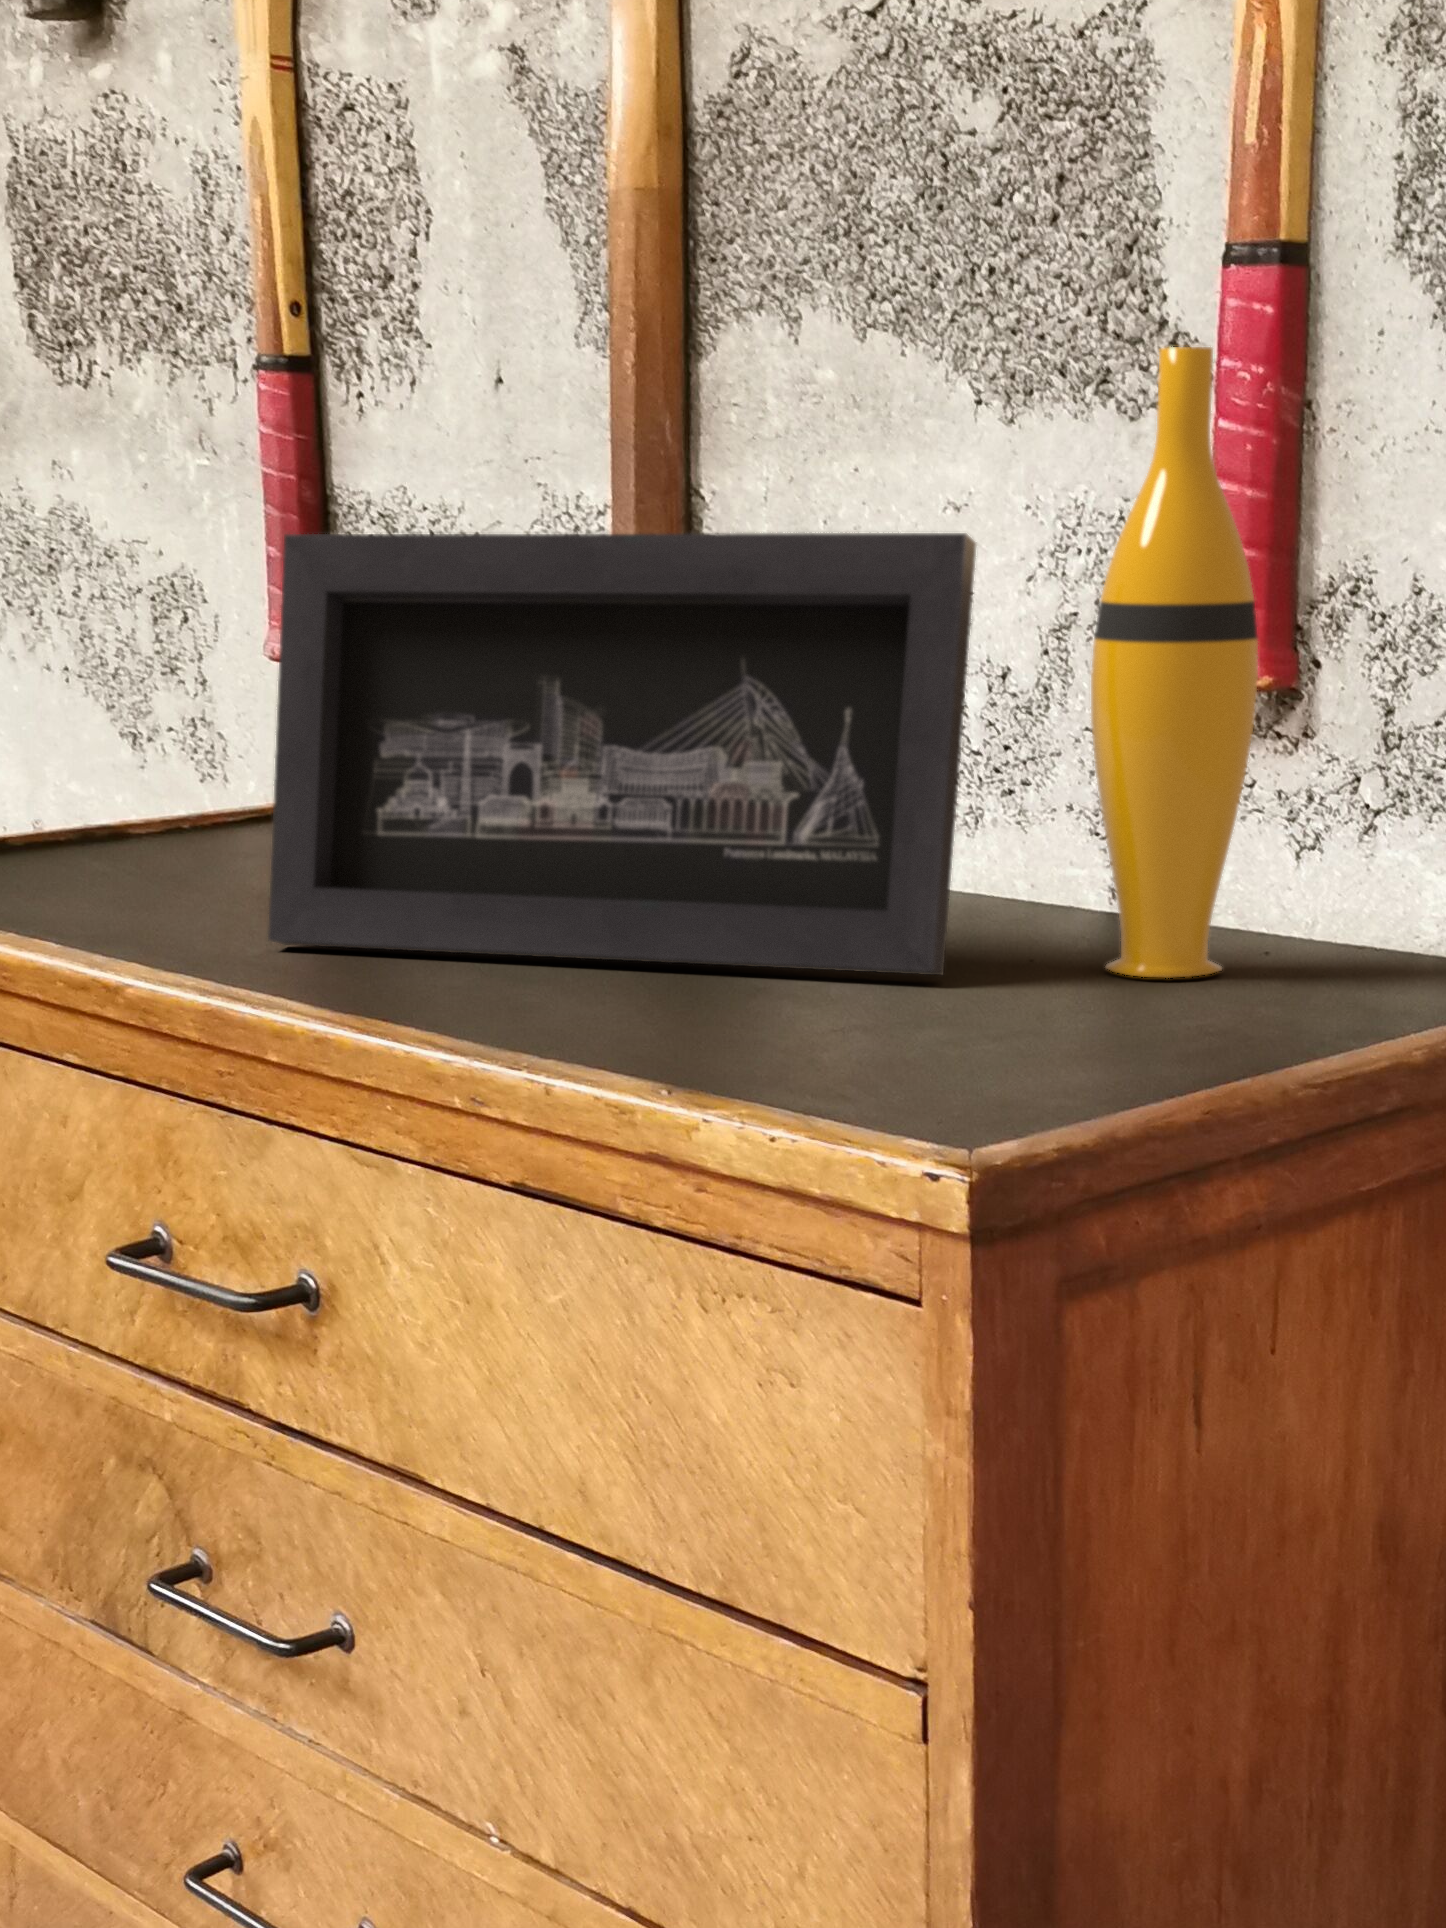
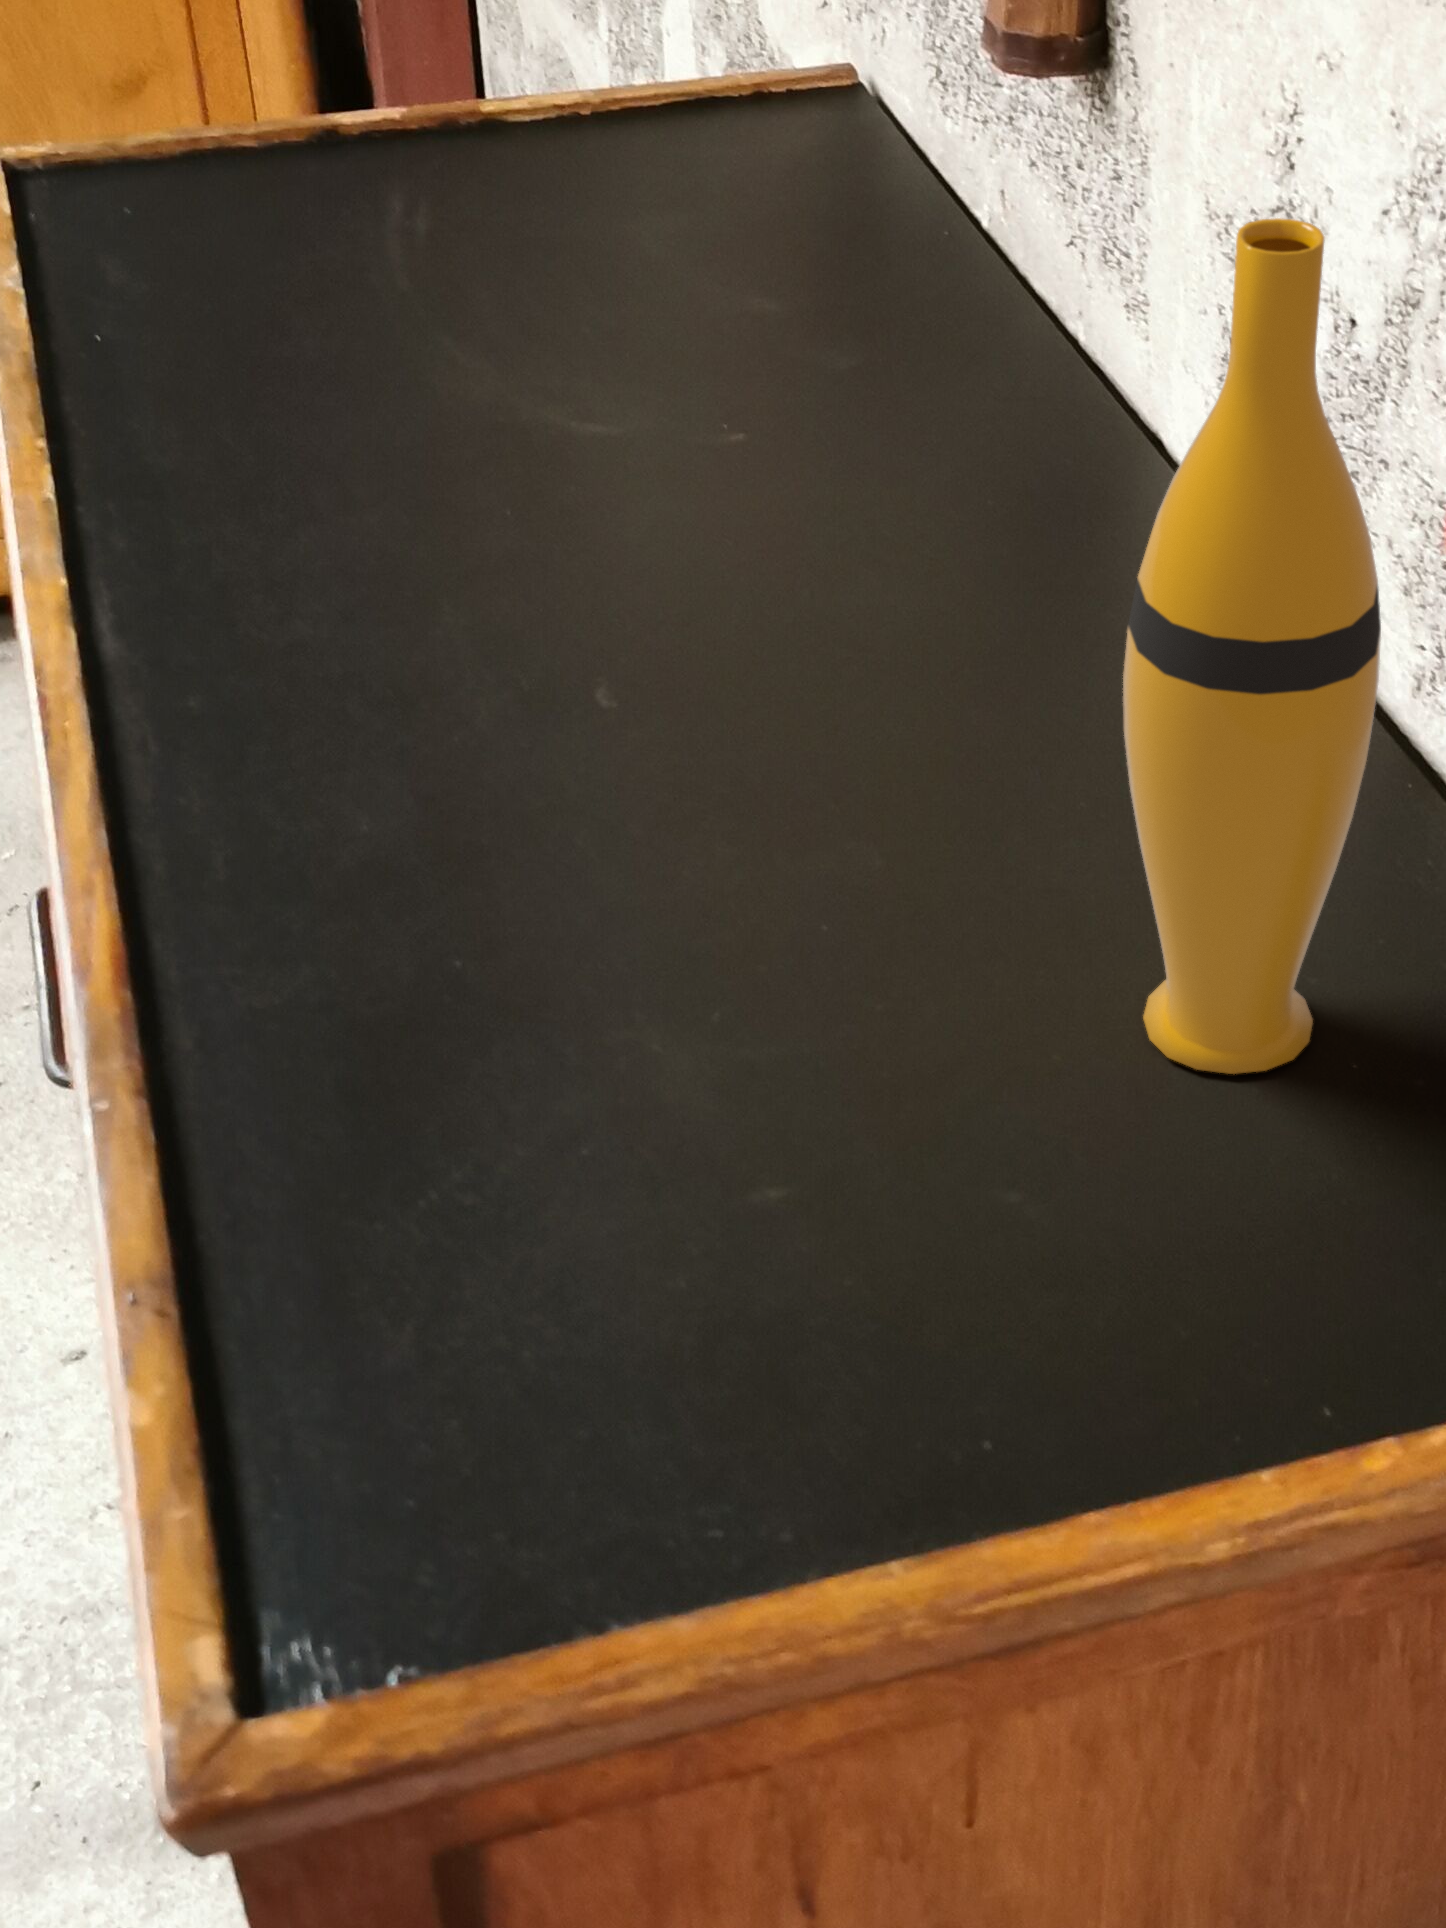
picture frame: present [268,533,976,975] -> none [251,110,1006,987]

